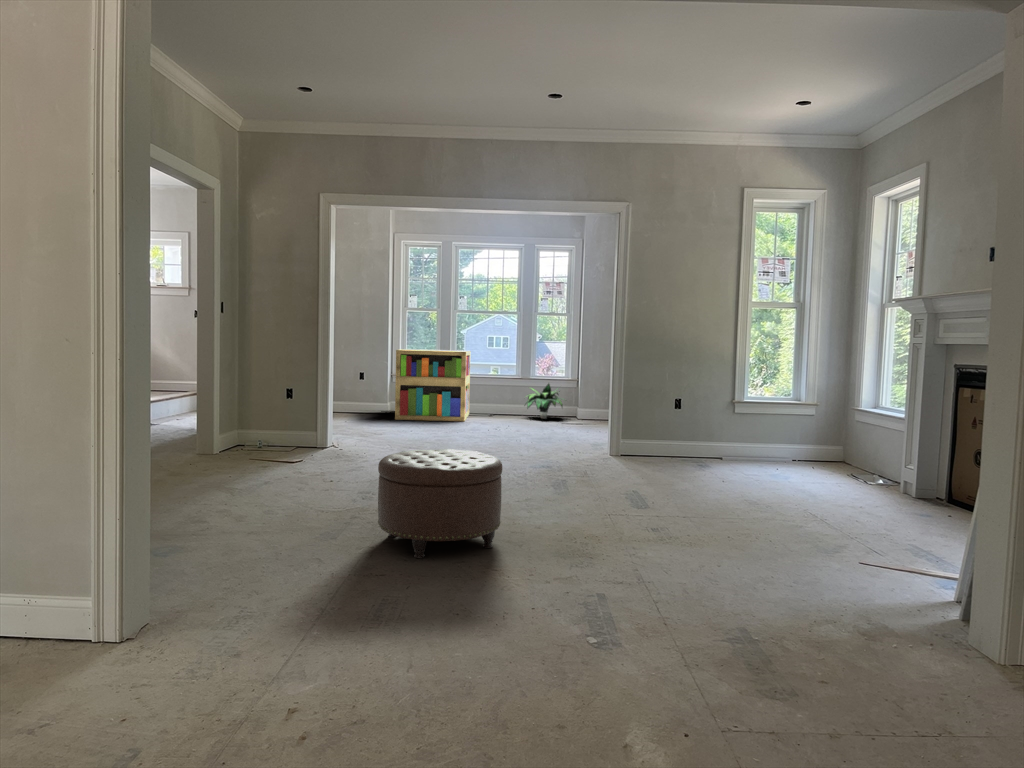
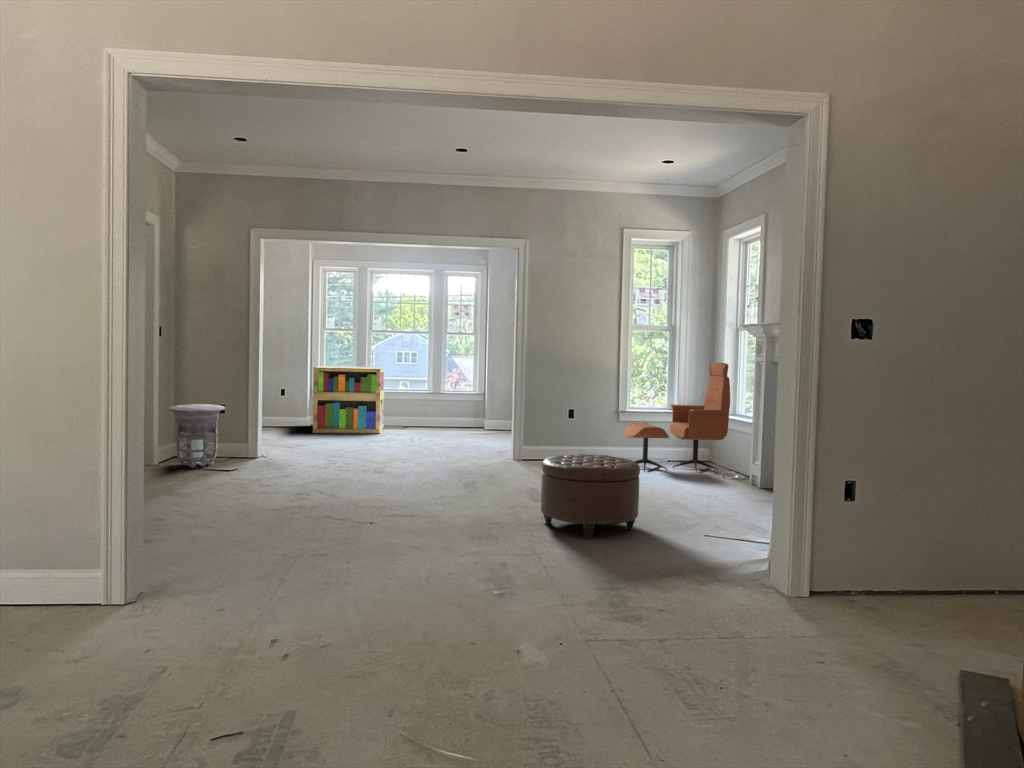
lounge chair: none [739,345,875,475] -> present [624,363,730,472]
potted plant: present [524,383,563,419] -> none [434,396,476,430]
side table: none [243,388,300,454] -> present [169,404,225,467]
ottoman: present [378,449,502,558] -> present [541,454,640,539]

